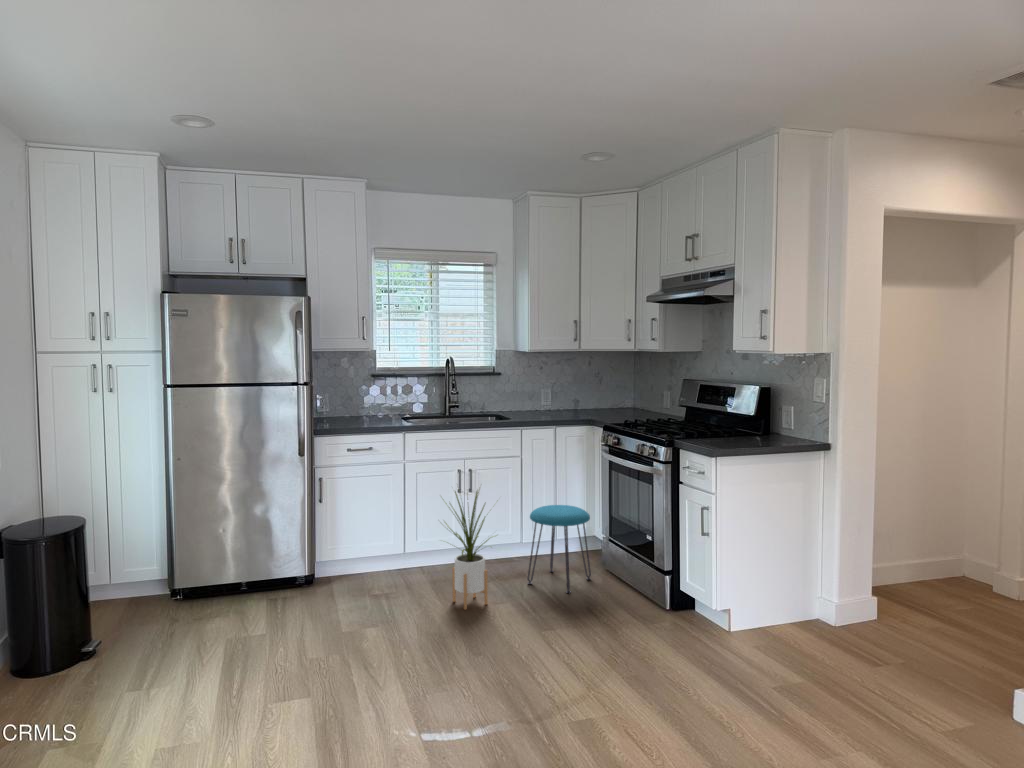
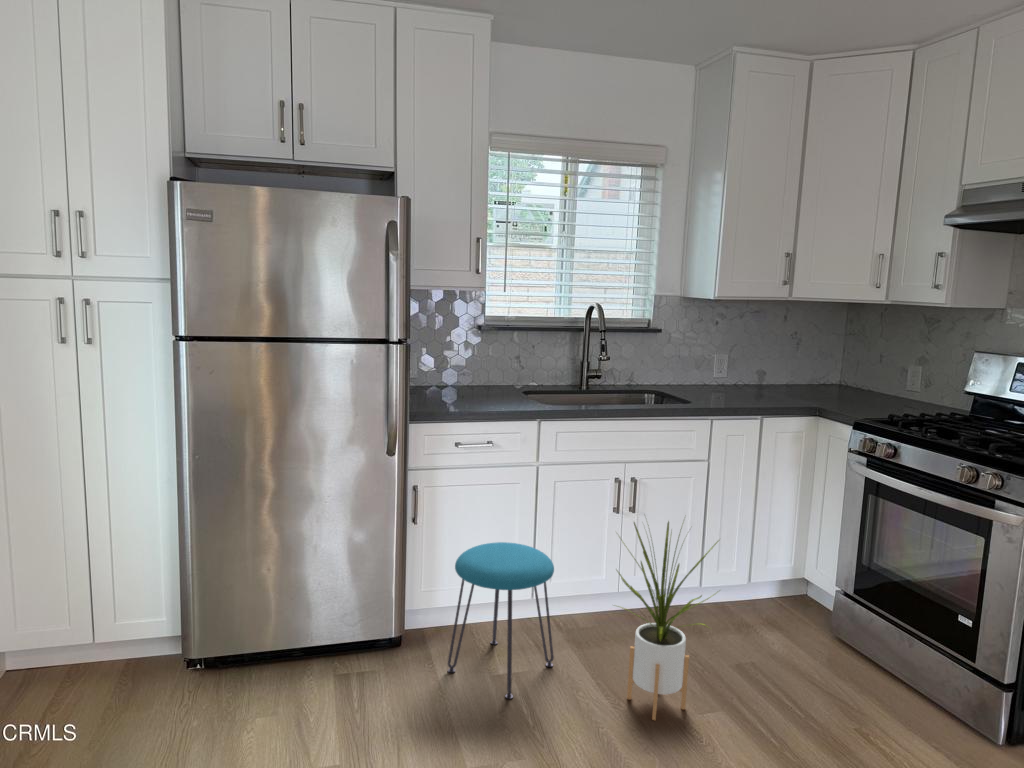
stool: present [527,505,591,593] -> present [448,542,554,699]

